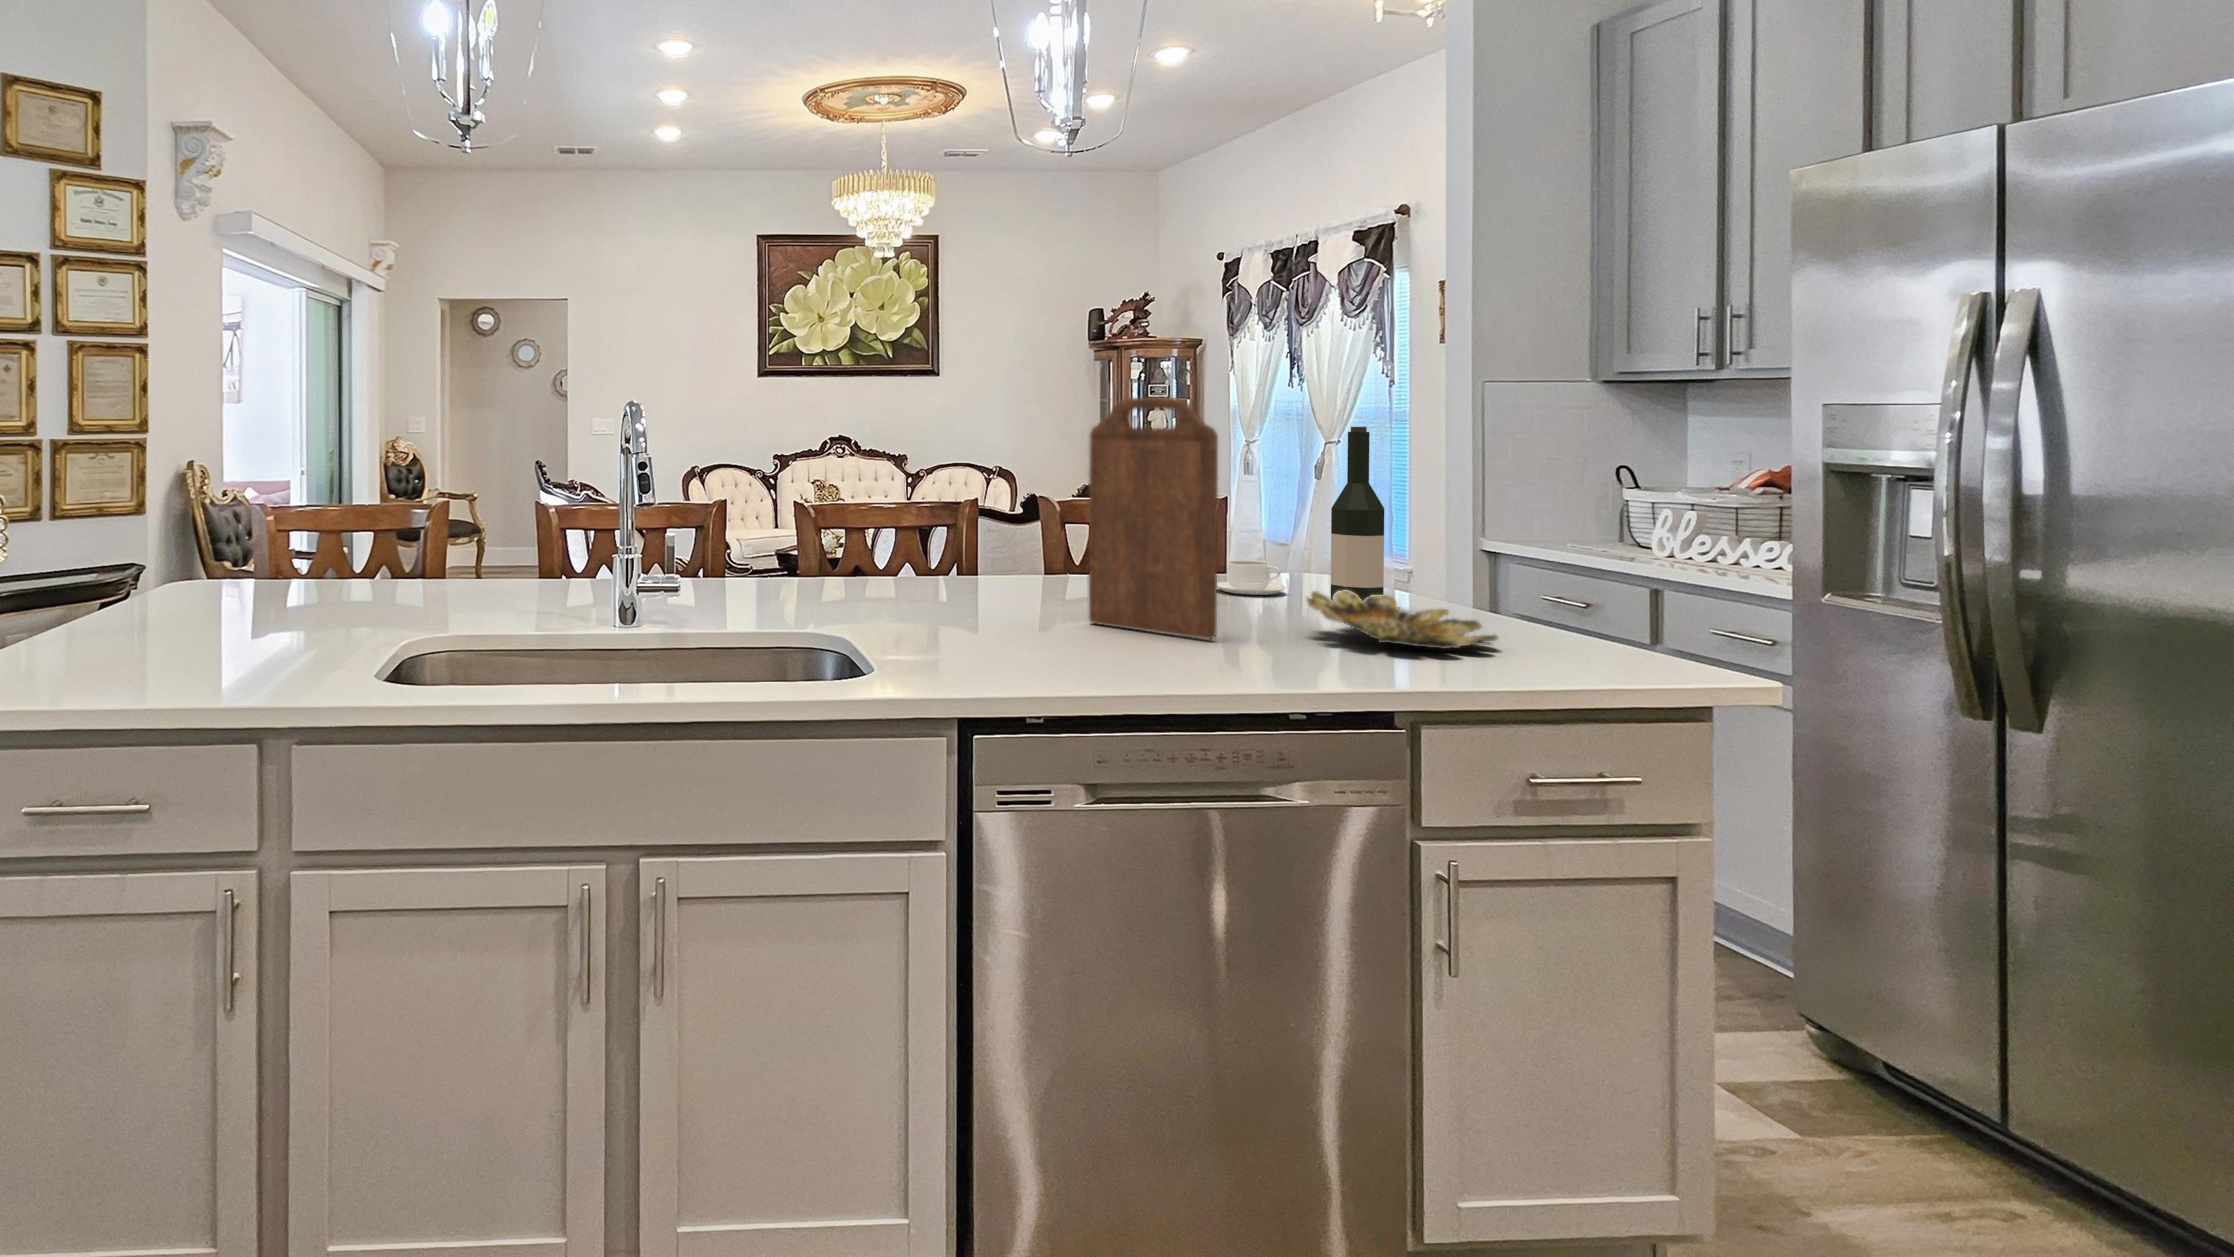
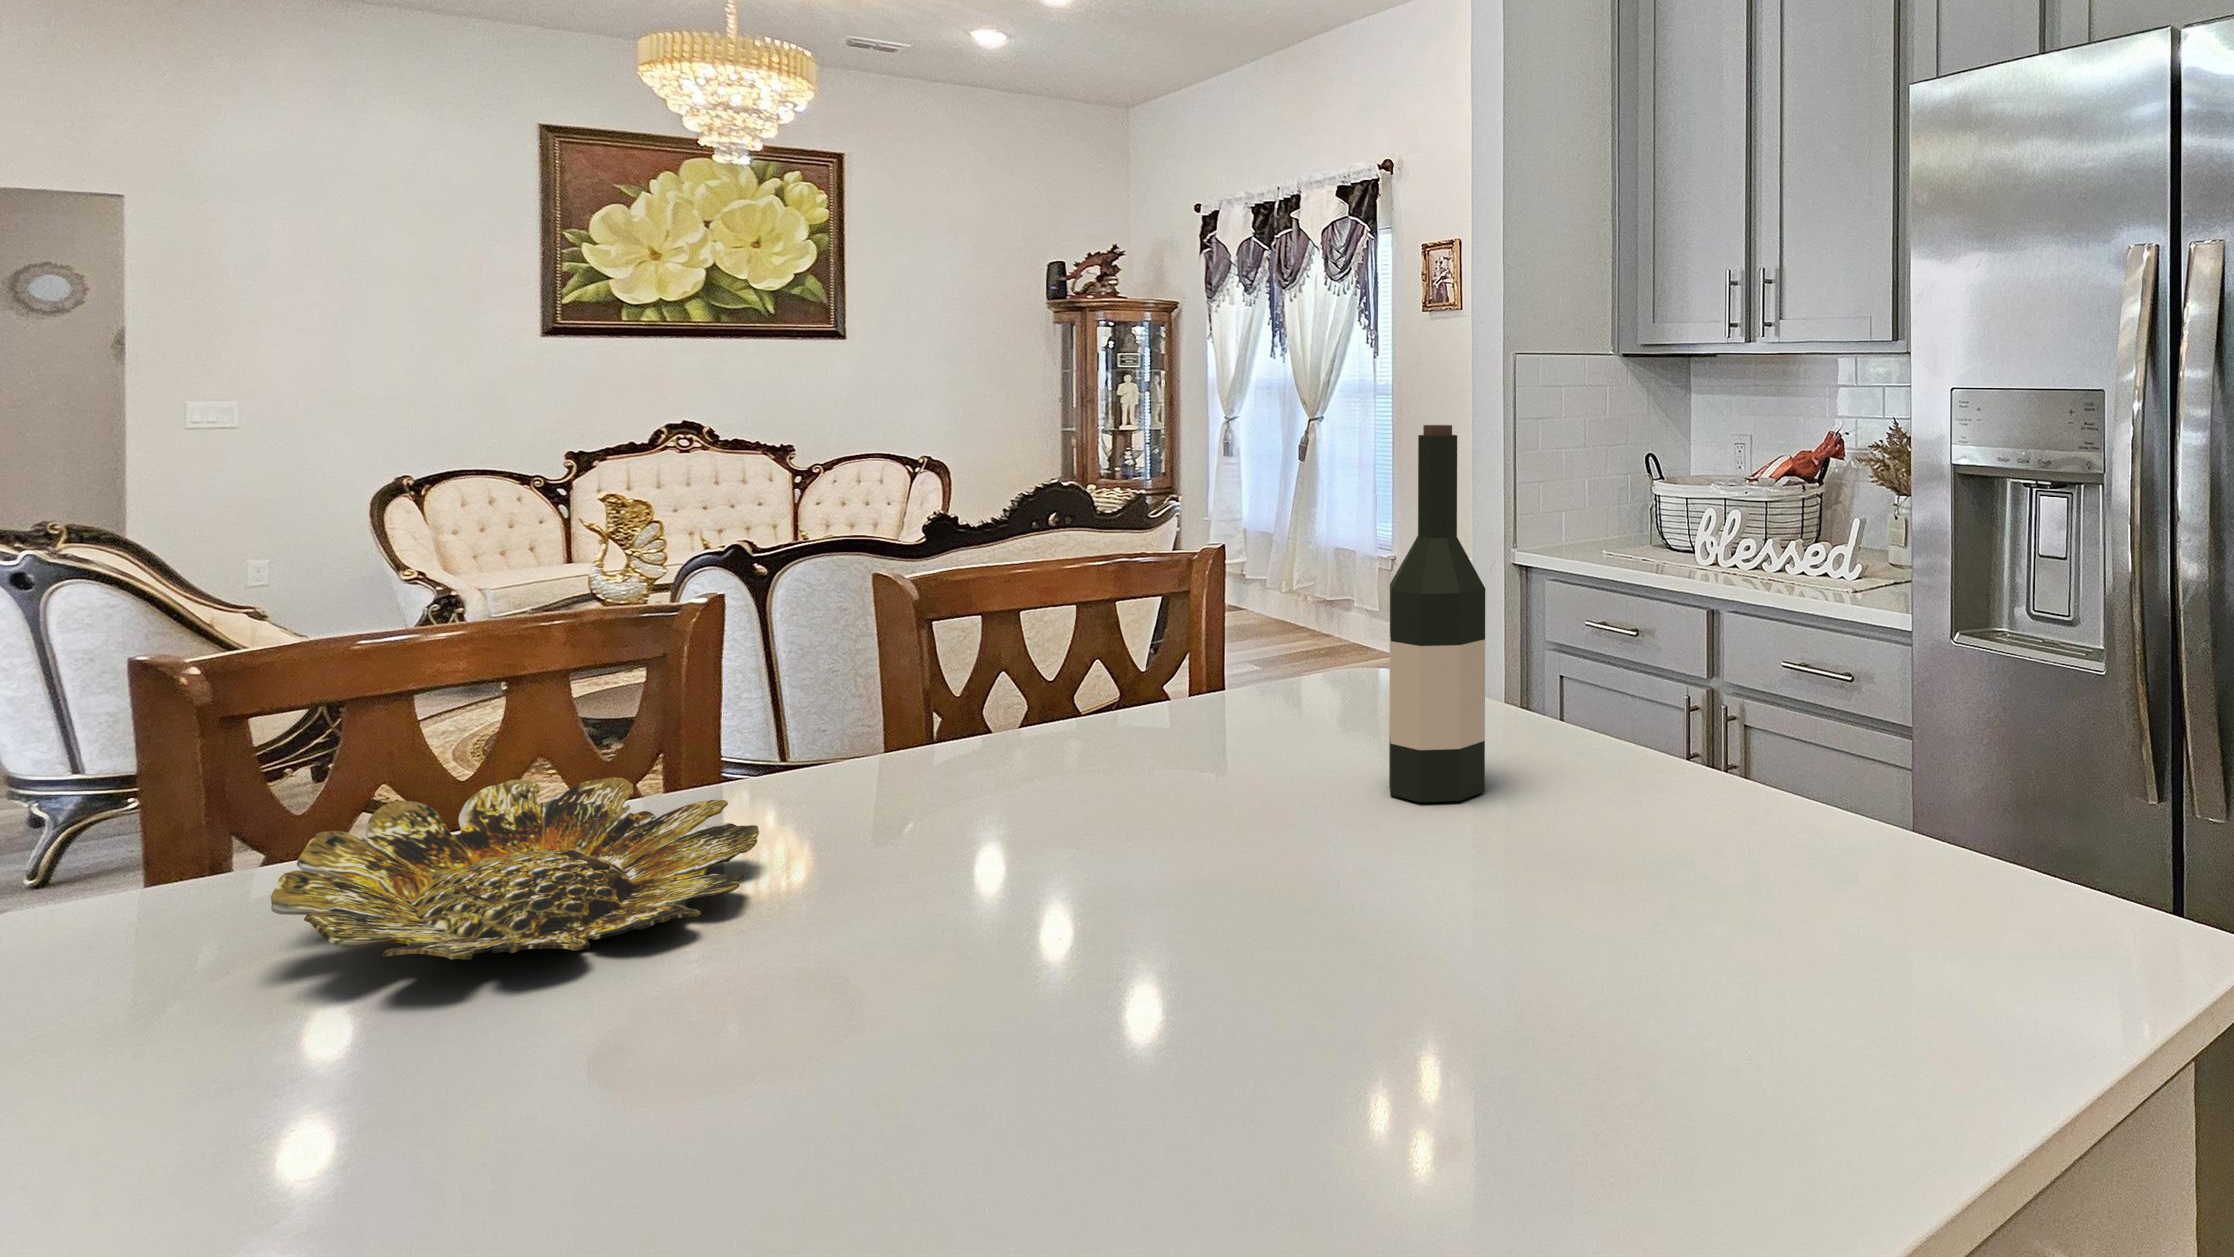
cutting board: present [1089,397,1218,639] -> none [818,360,1157,1025]
coffee cup: present [1217,561,1286,595] -> none [1168,682,1302,760]
bowl: present [1306,590,1498,649] -> present [271,777,759,960]

